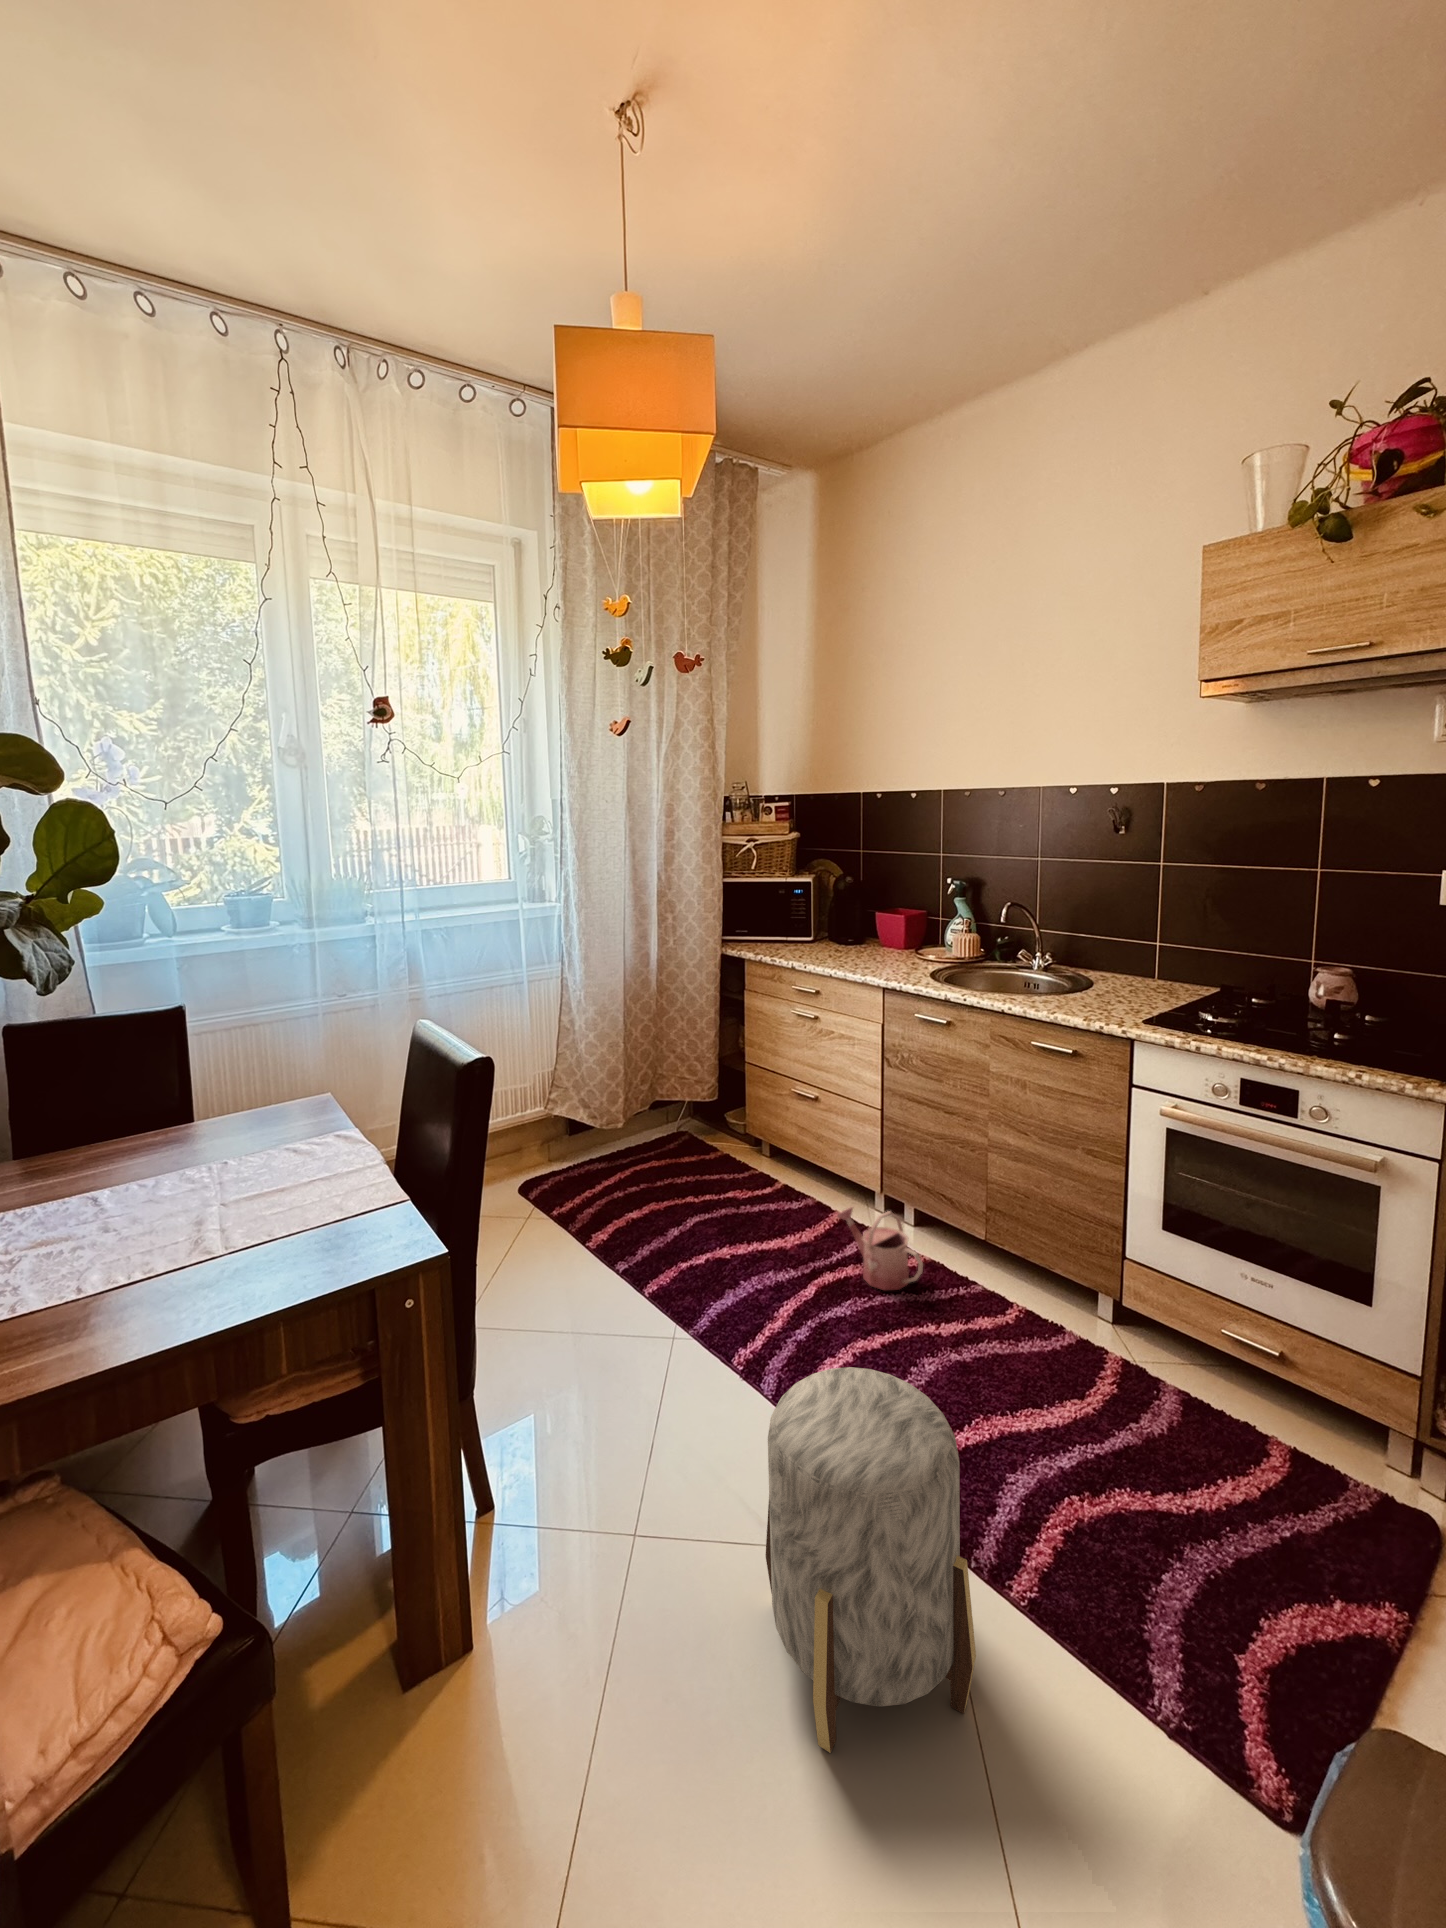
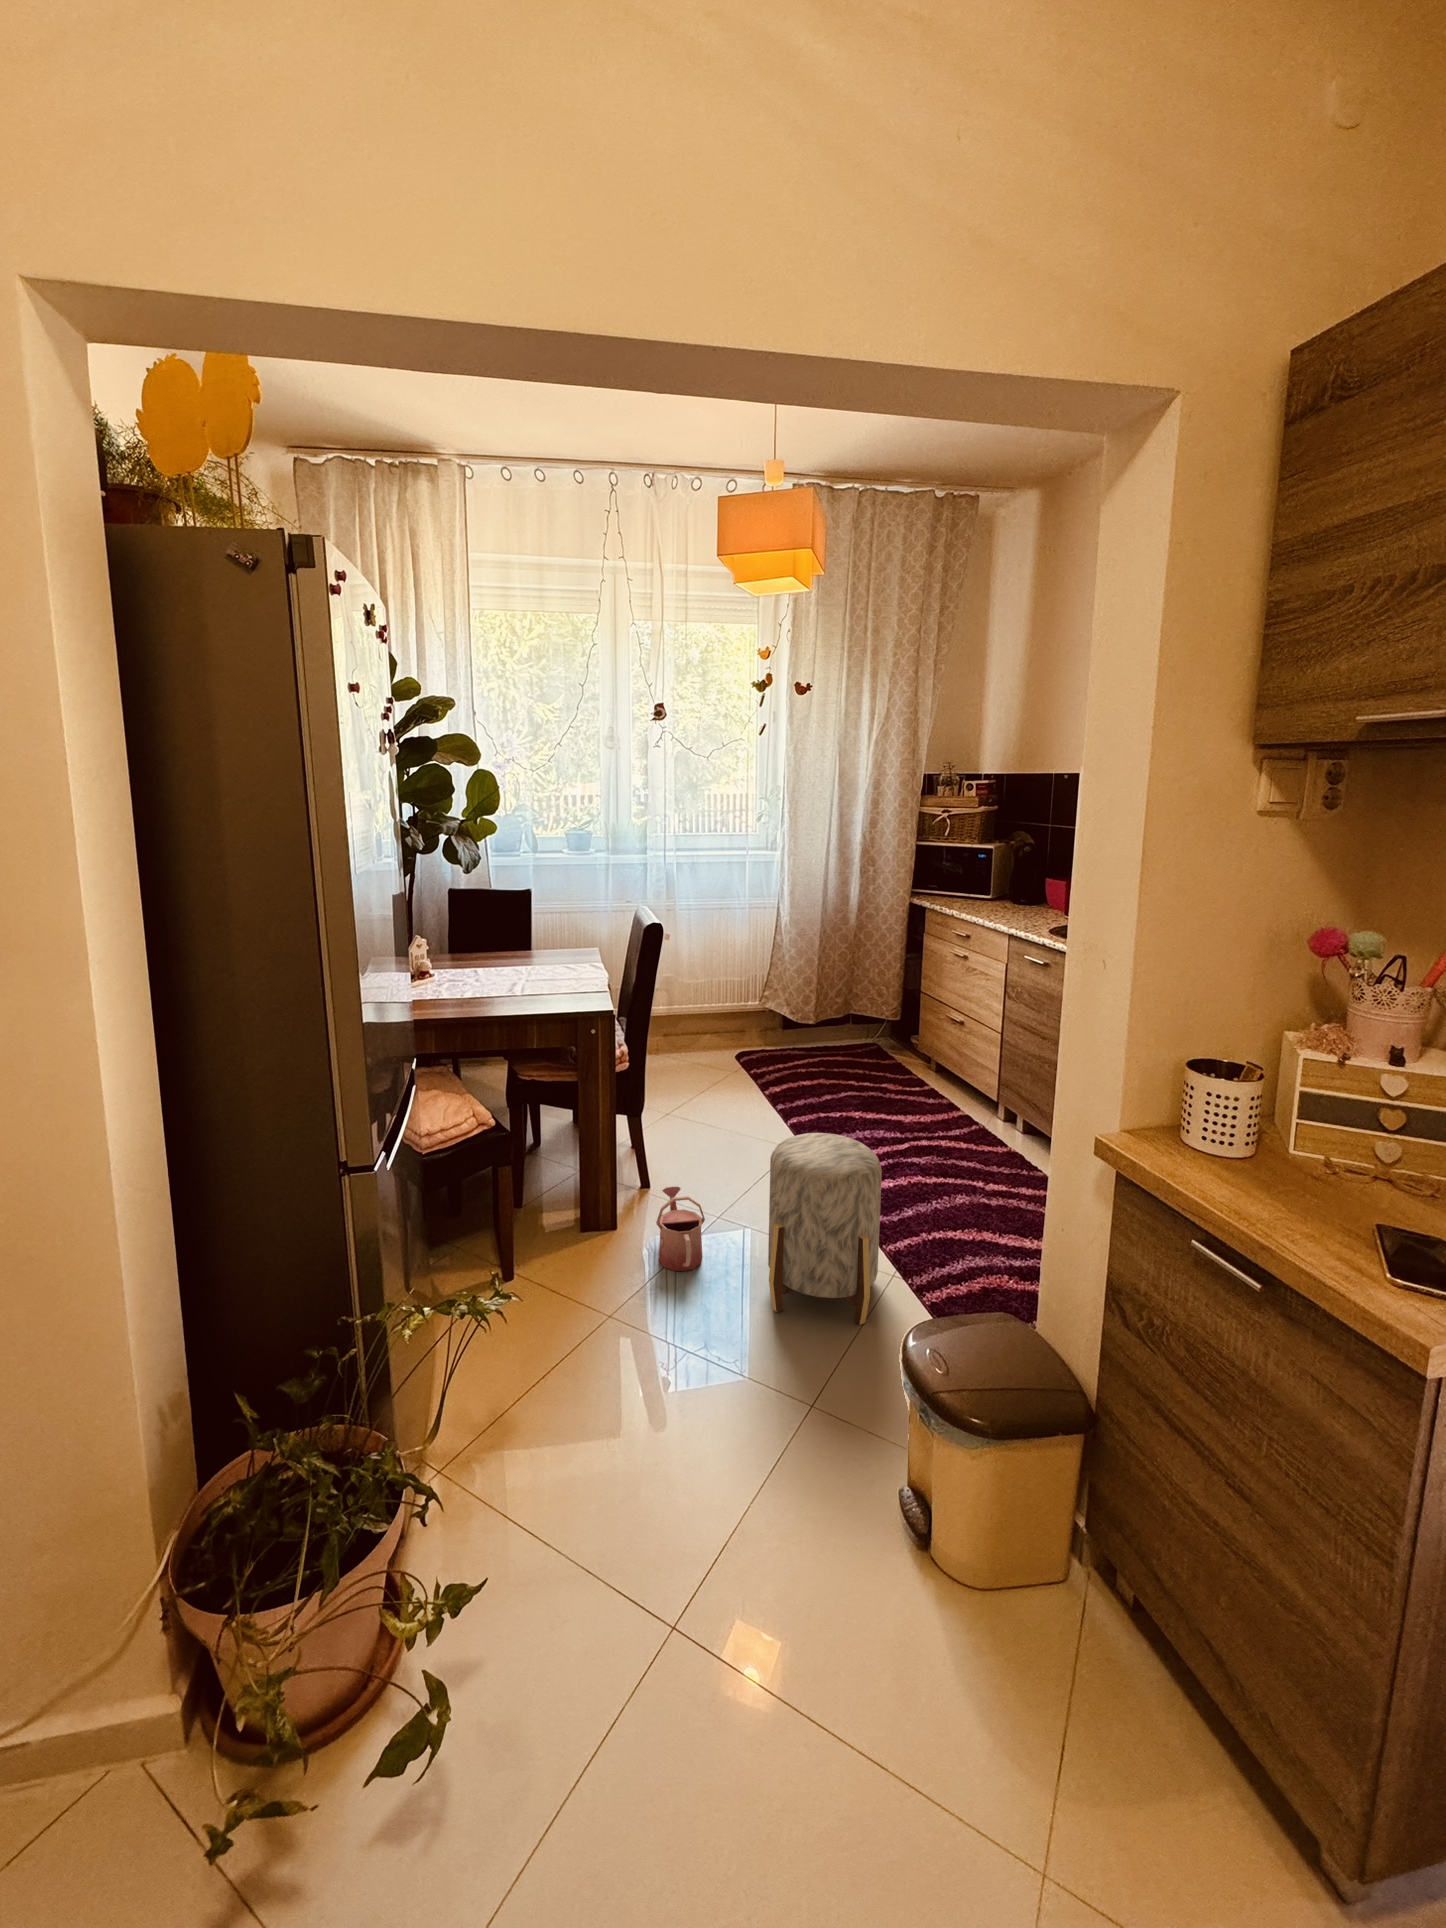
watering can: present [837,1207,923,1290] -> present [656,1187,705,1271]

